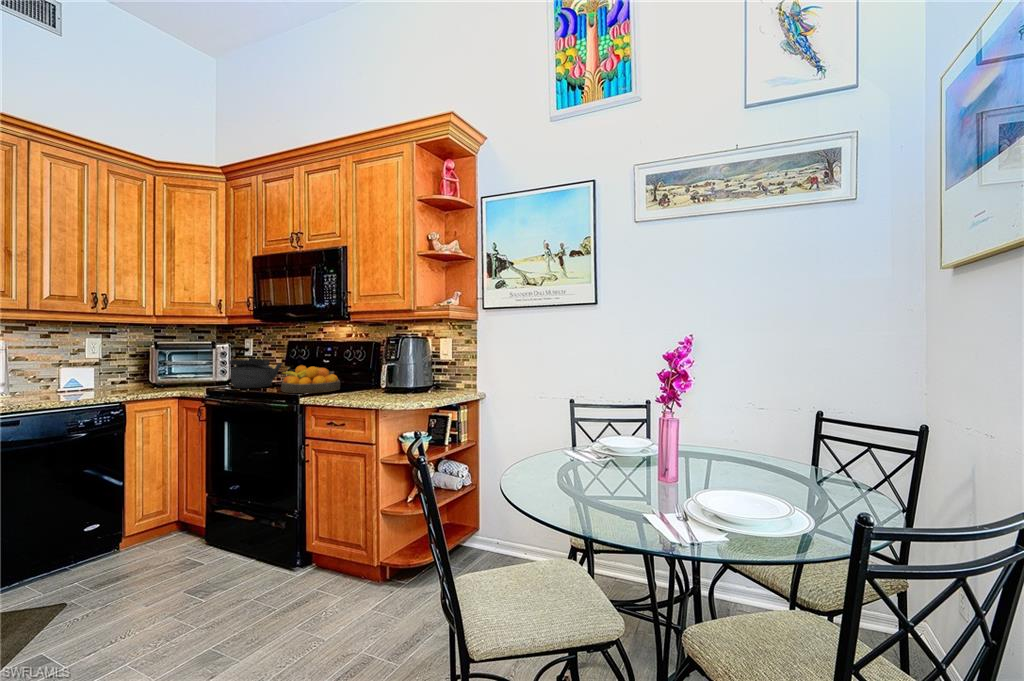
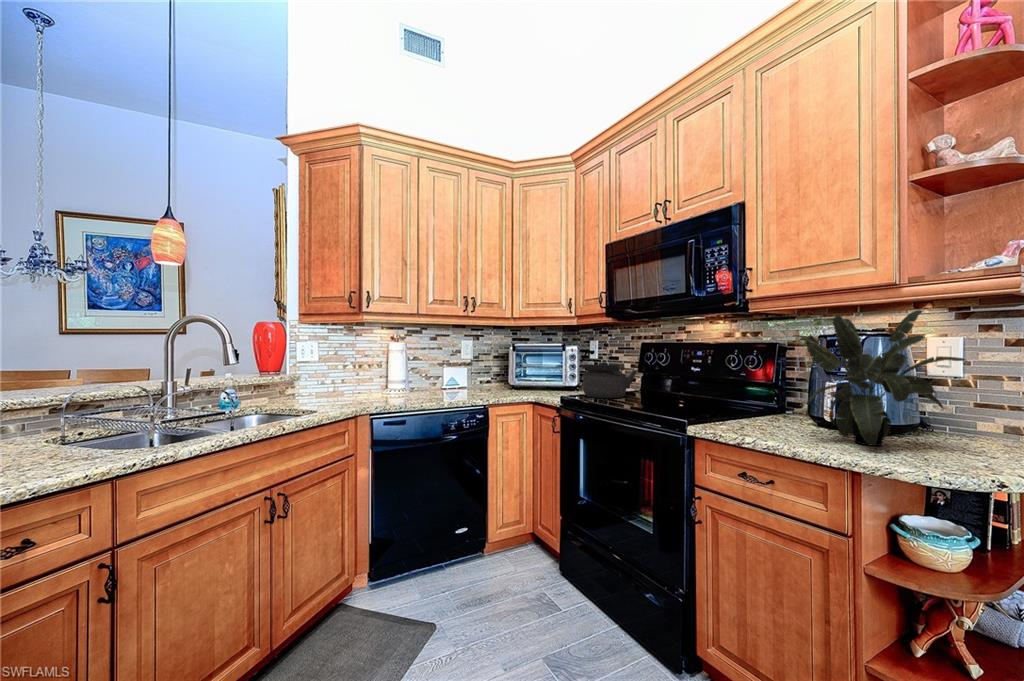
potted plant: none [356,325,431,397] -> present [794,310,966,446]
fruit bowl: present [281,365,340,393] -> none [644,375,726,415]

